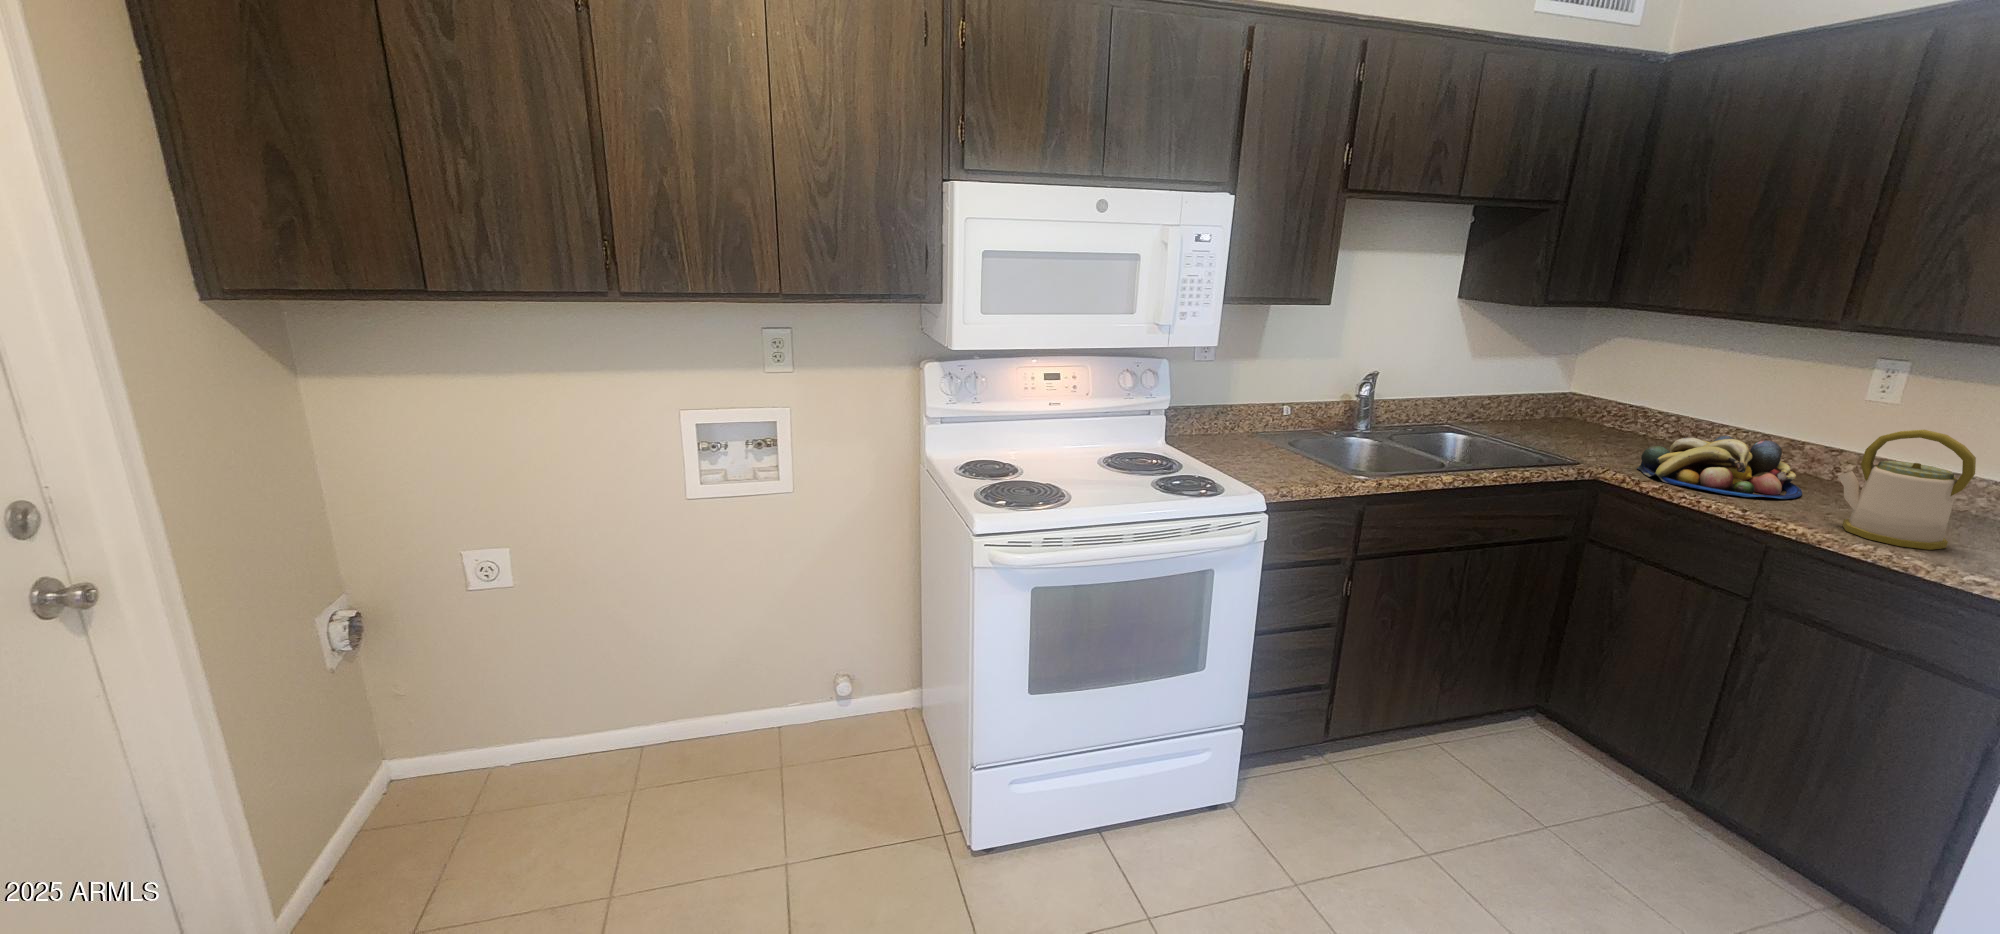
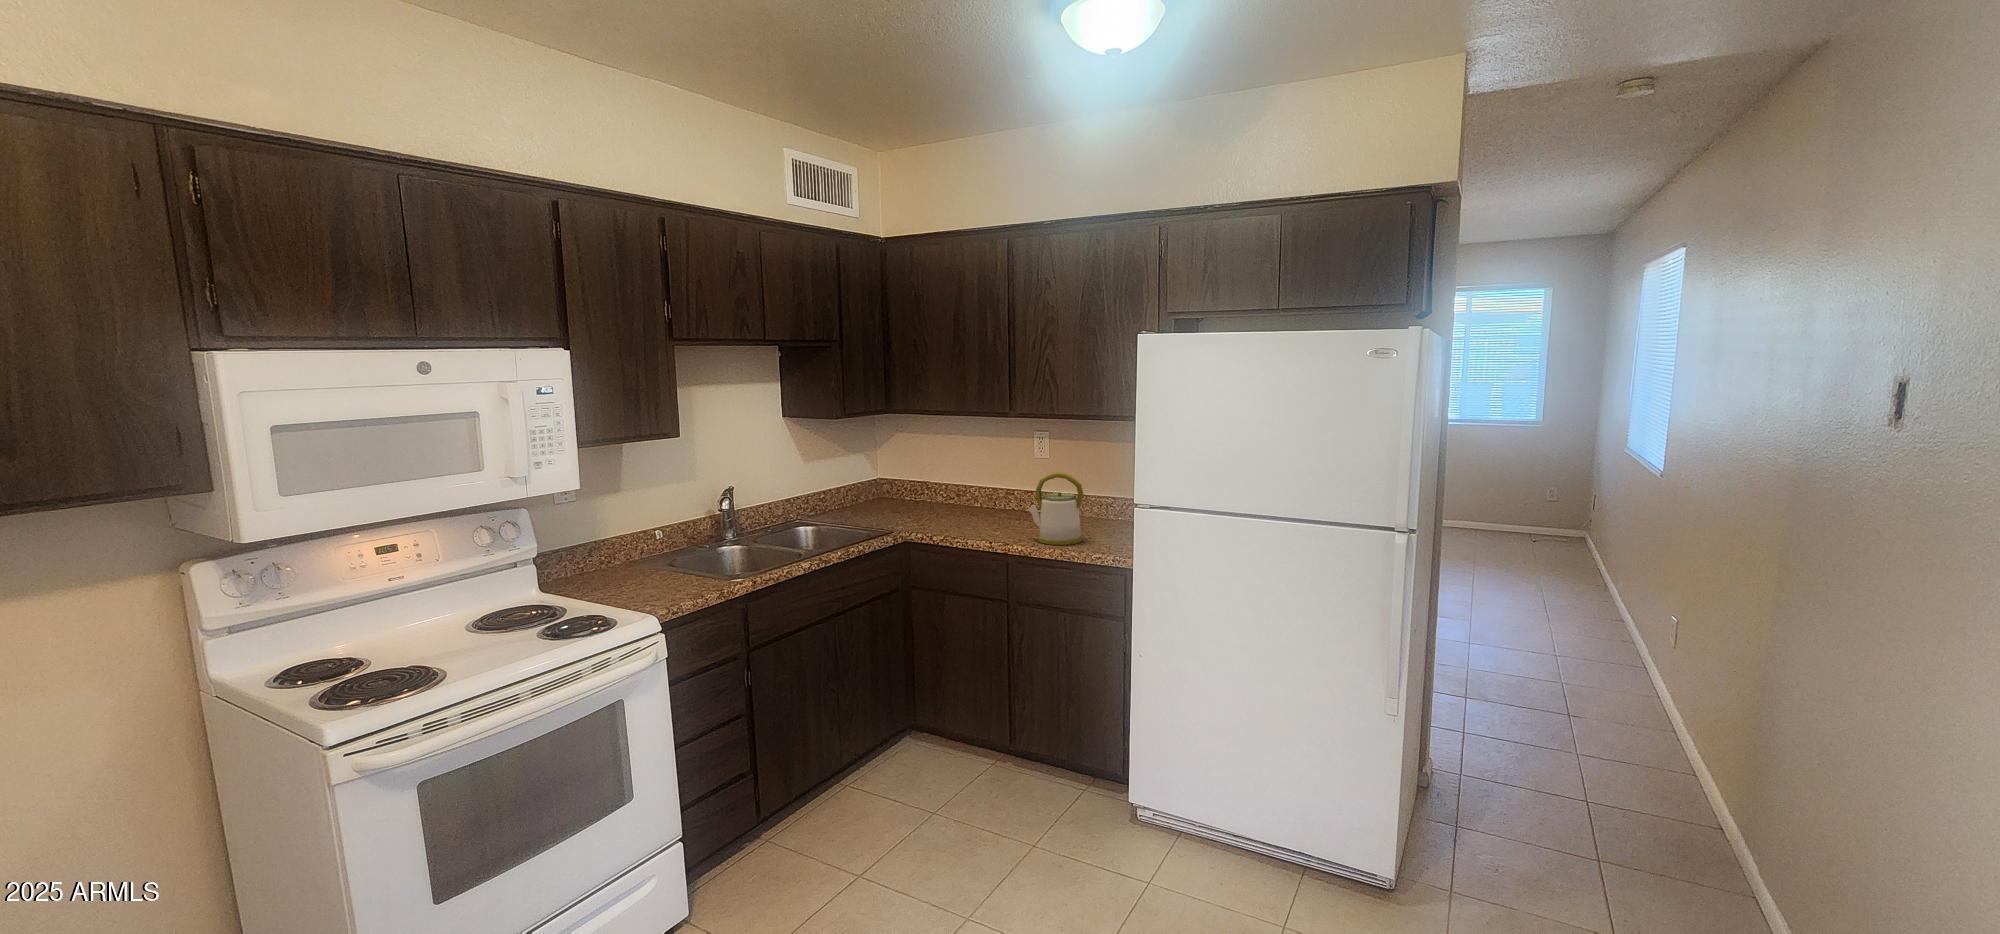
fruit bowl: present [1637,436,1802,499] -> none [927,492,1017,534]

